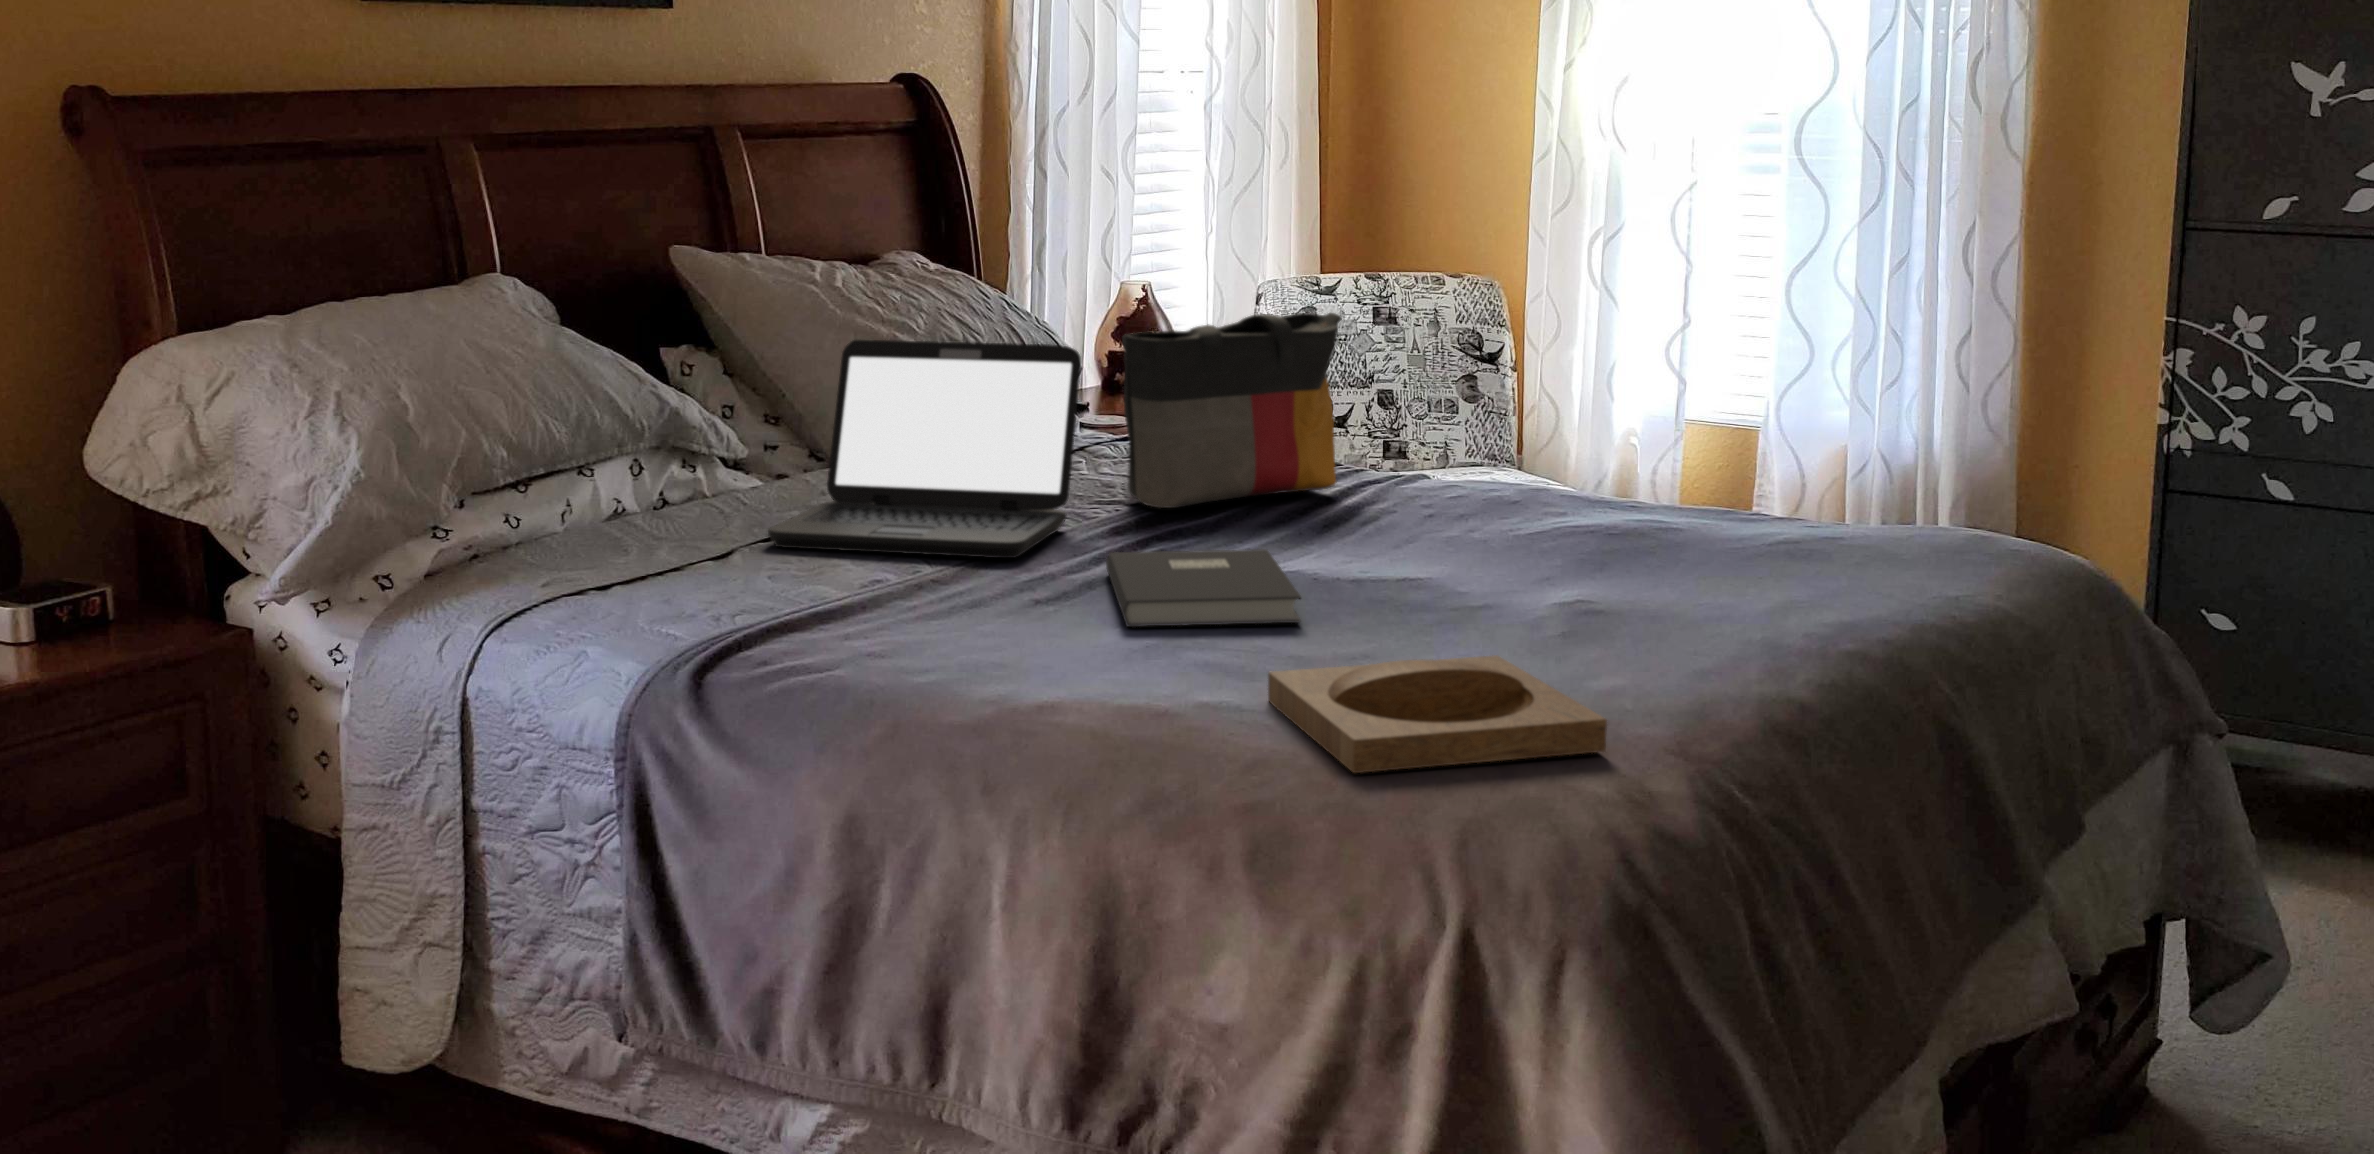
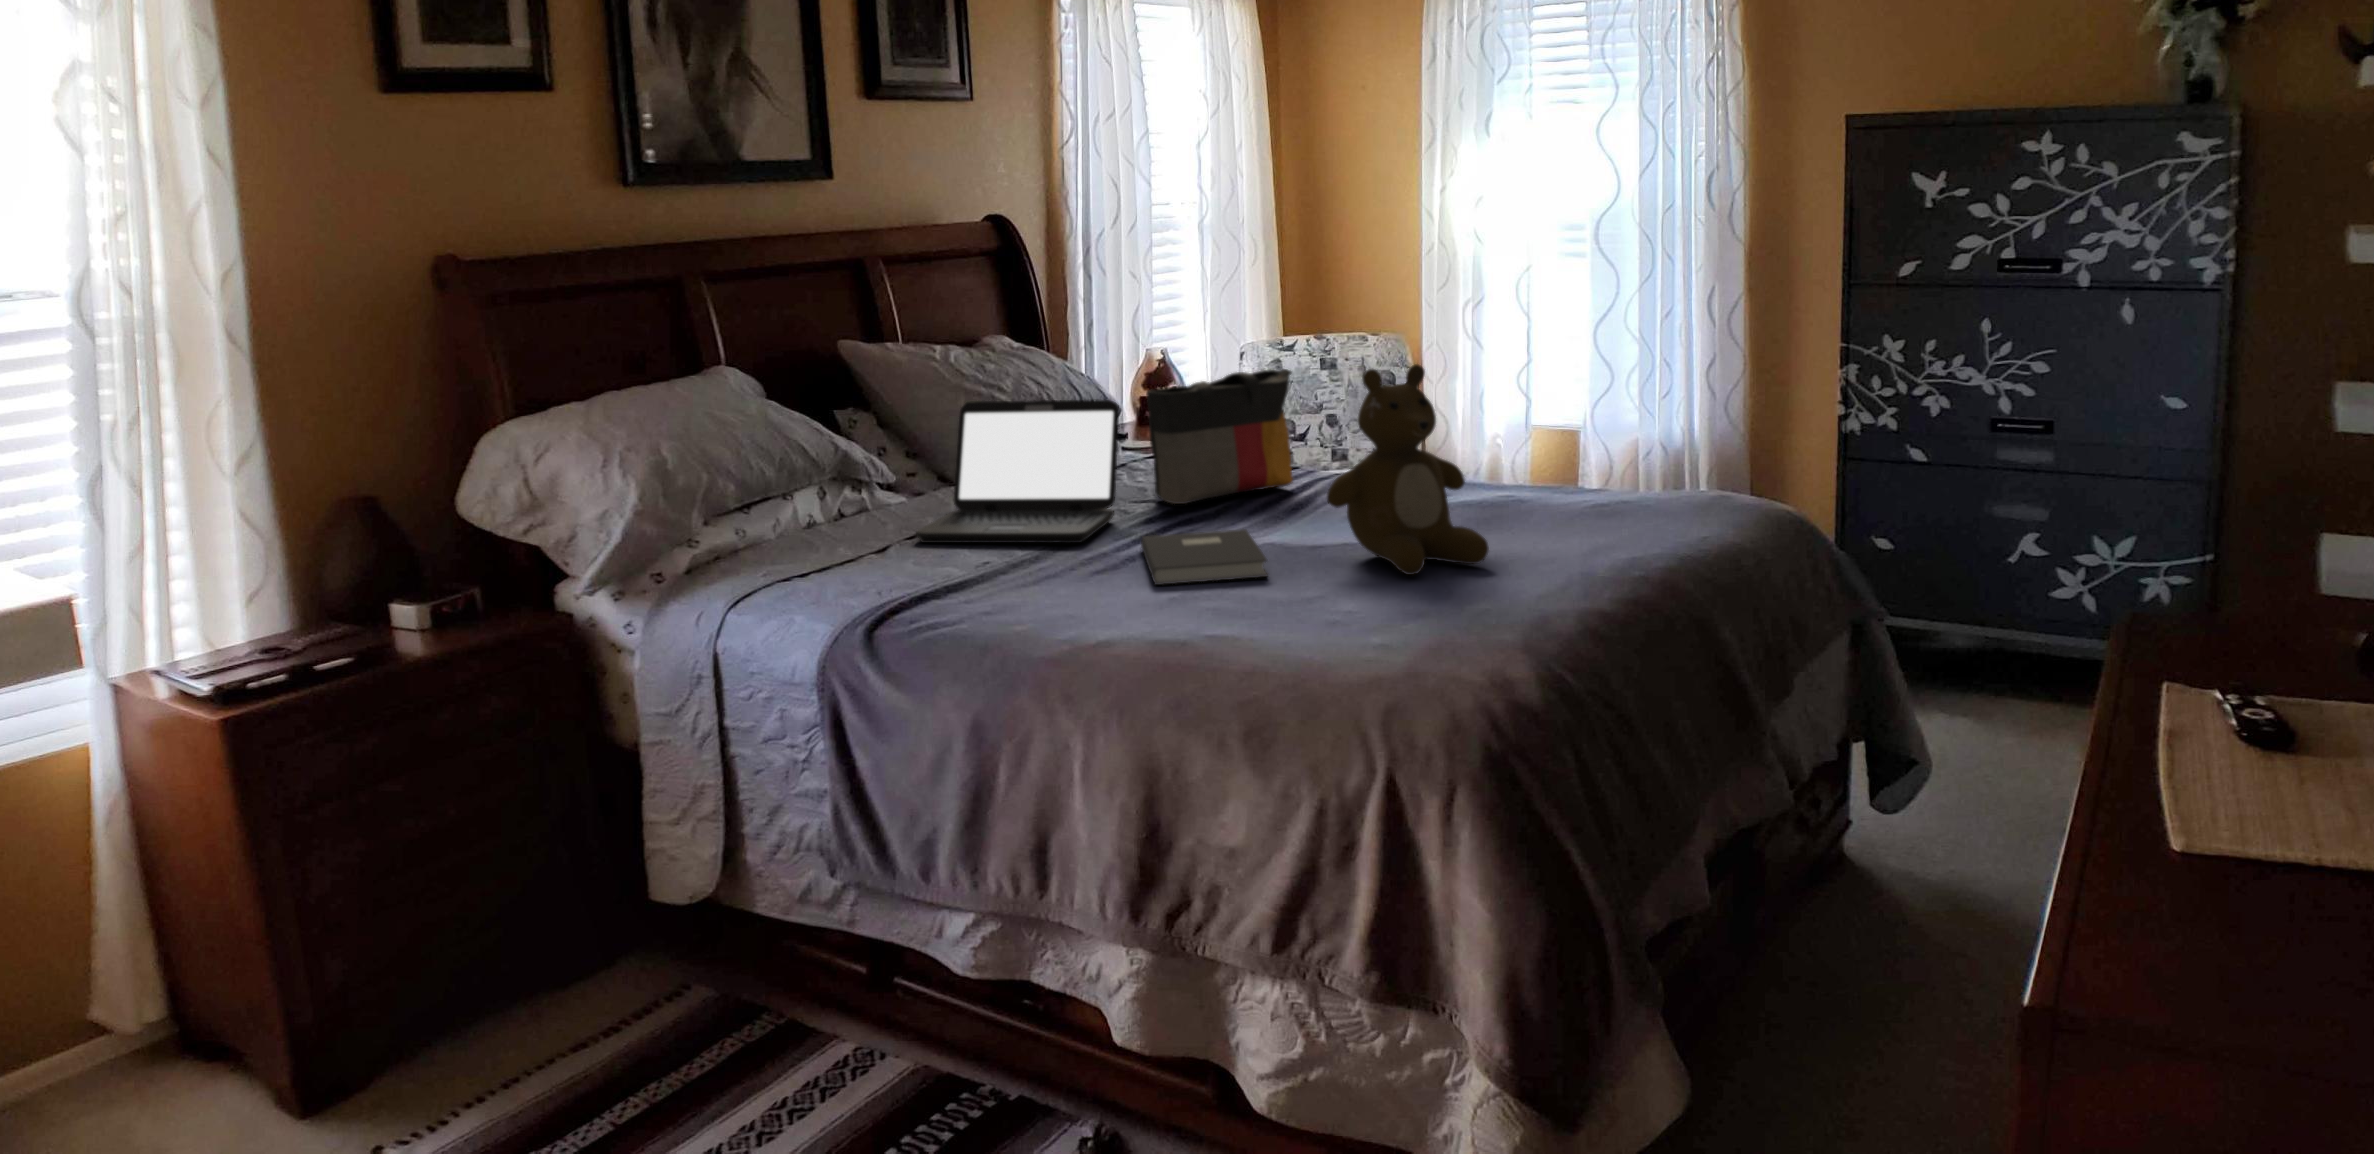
teddy bear: none [1396,307,1644,631] -> present [1327,364,1489,575]
tray: present [1268,655,1607,773] -> none [1246,592,1460,672]

